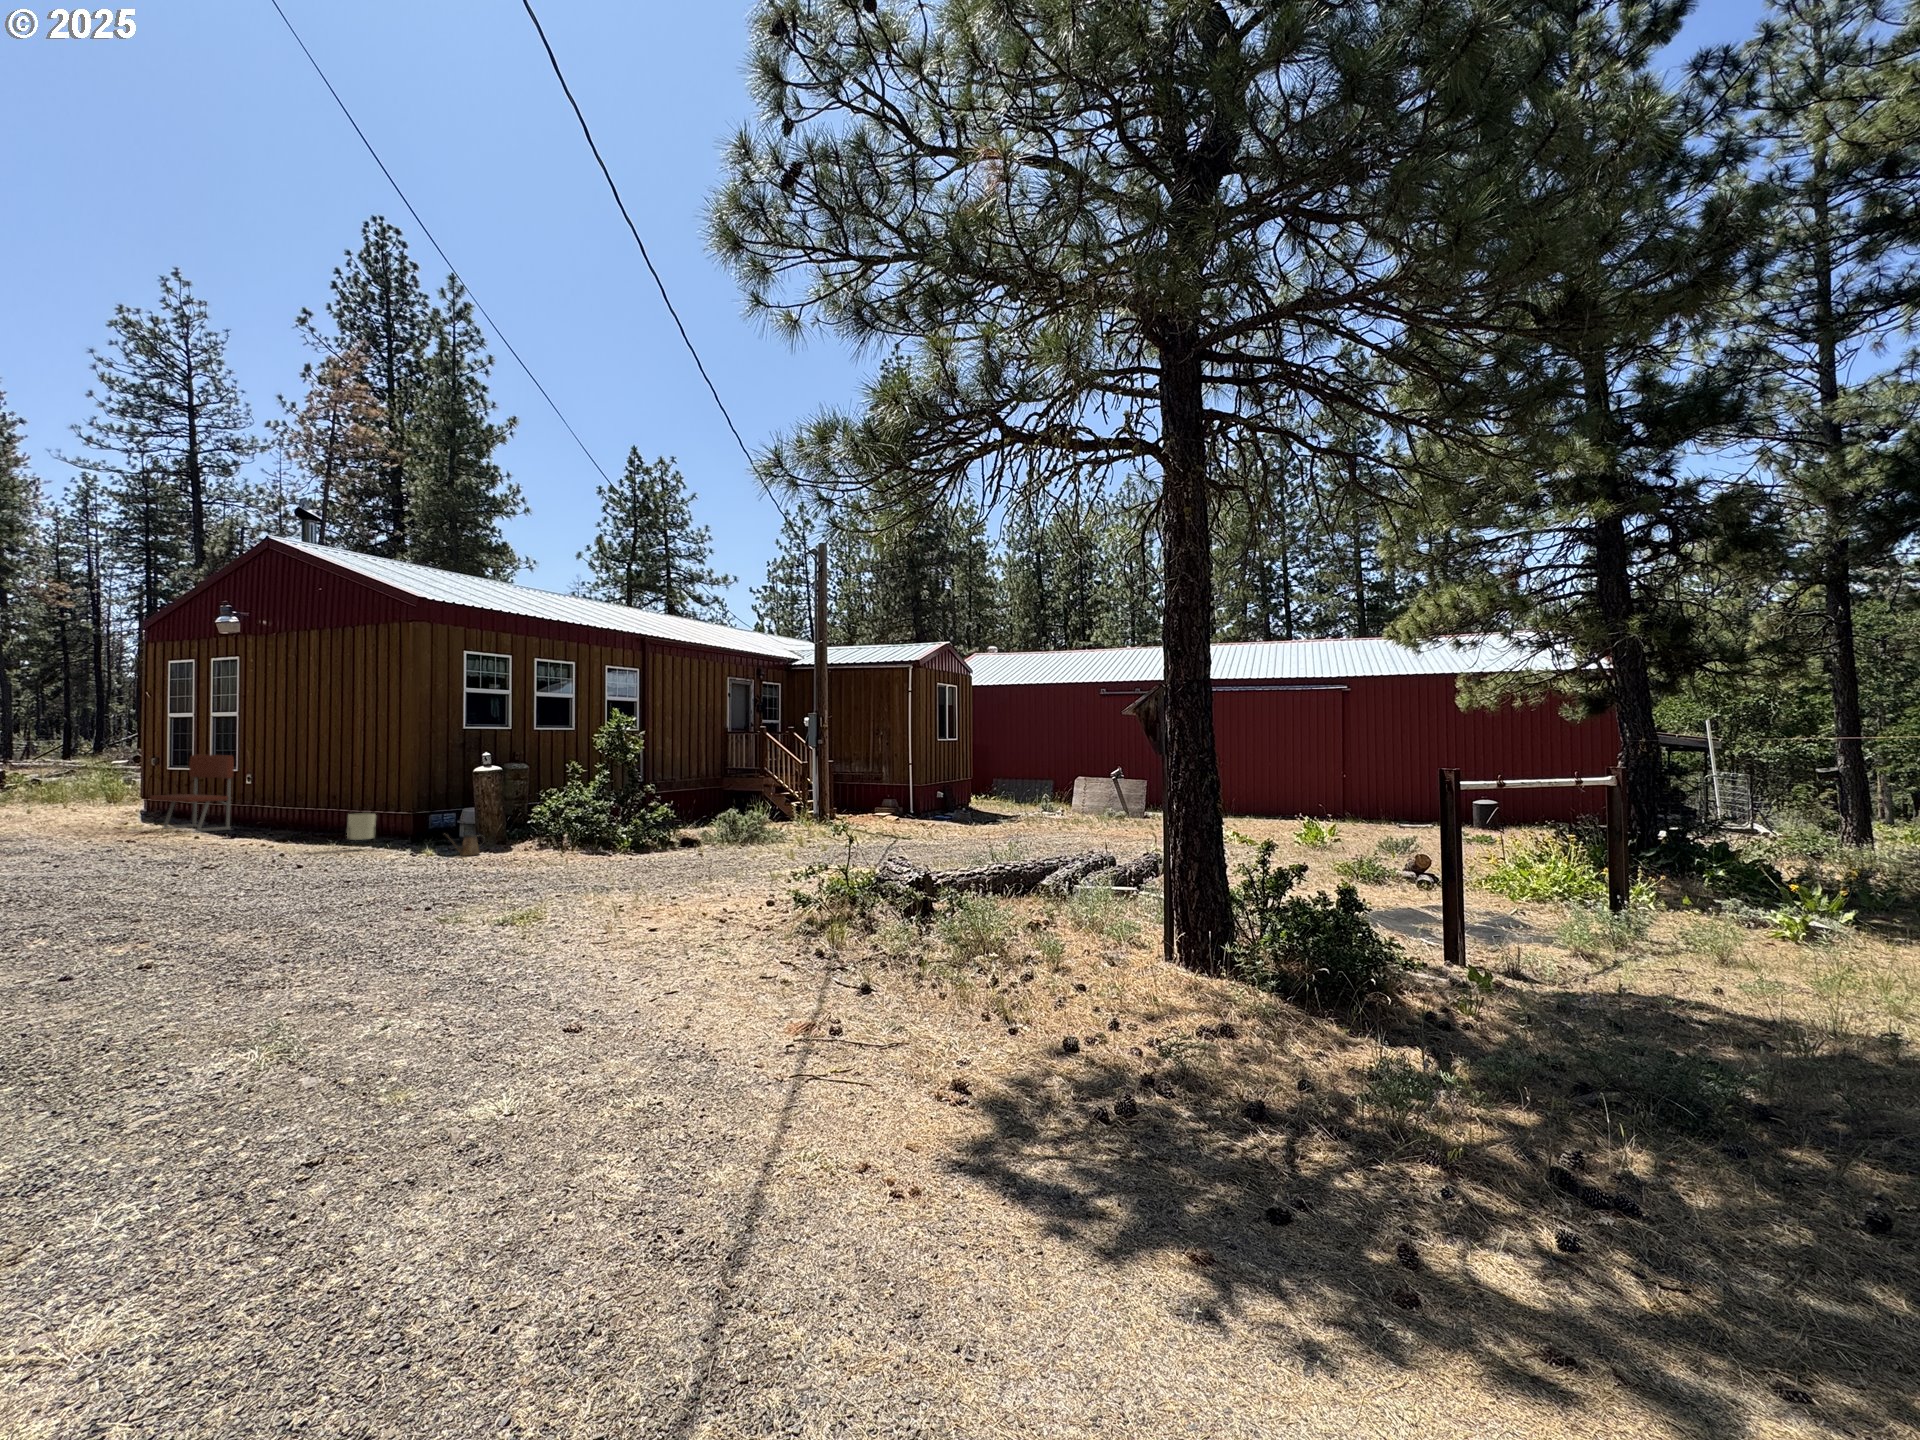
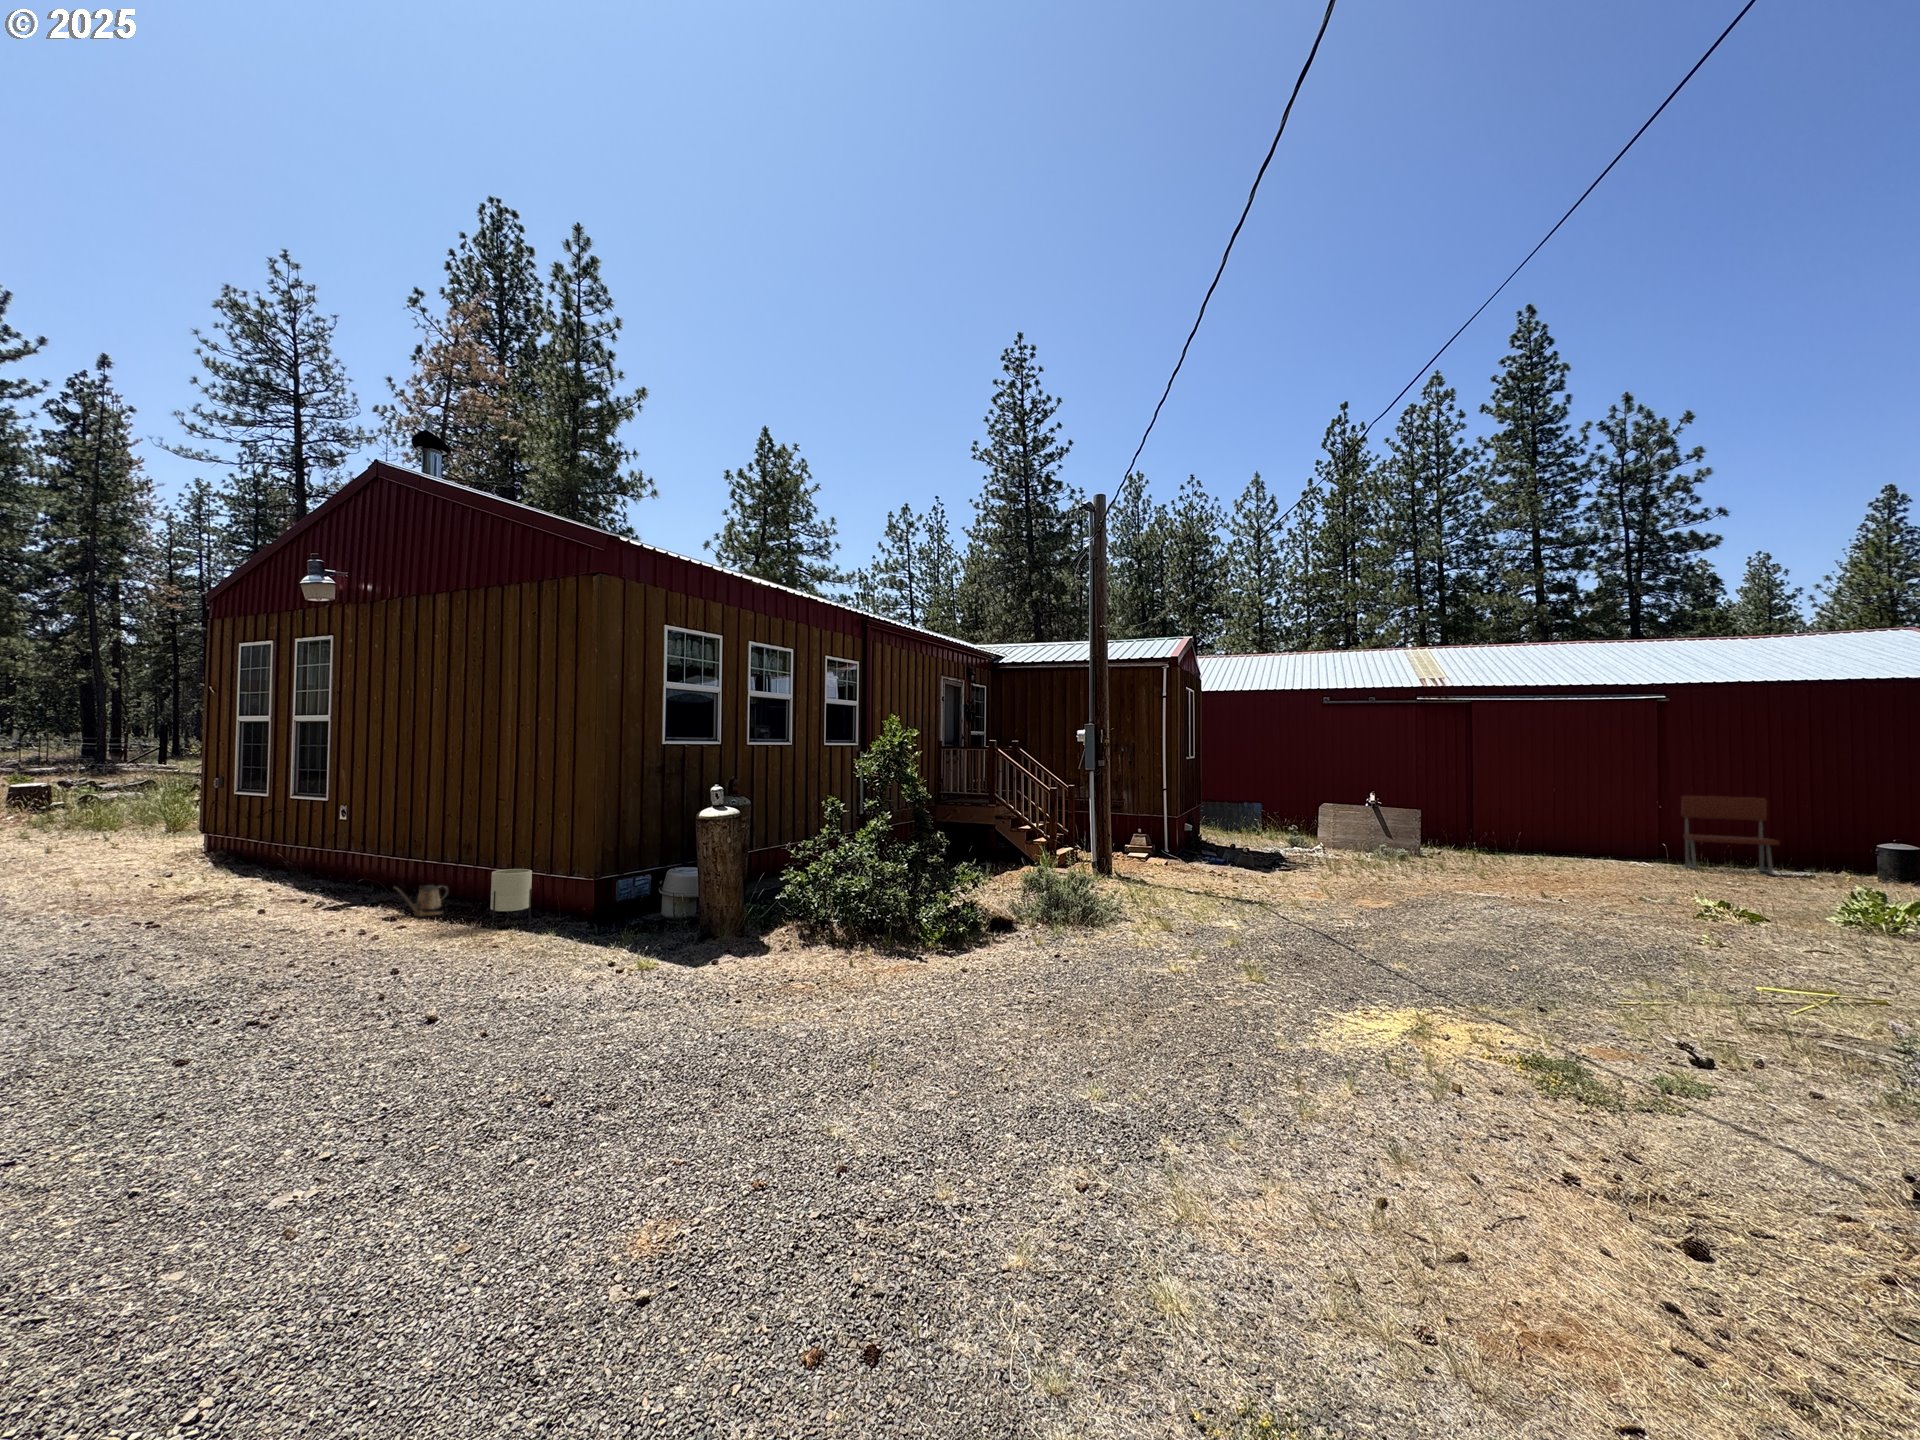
bench: present [150,755,234,832] -> present [1681,796,1780,874]
watering can: present [448,834,484,856] -> present [394,885,448,917]

